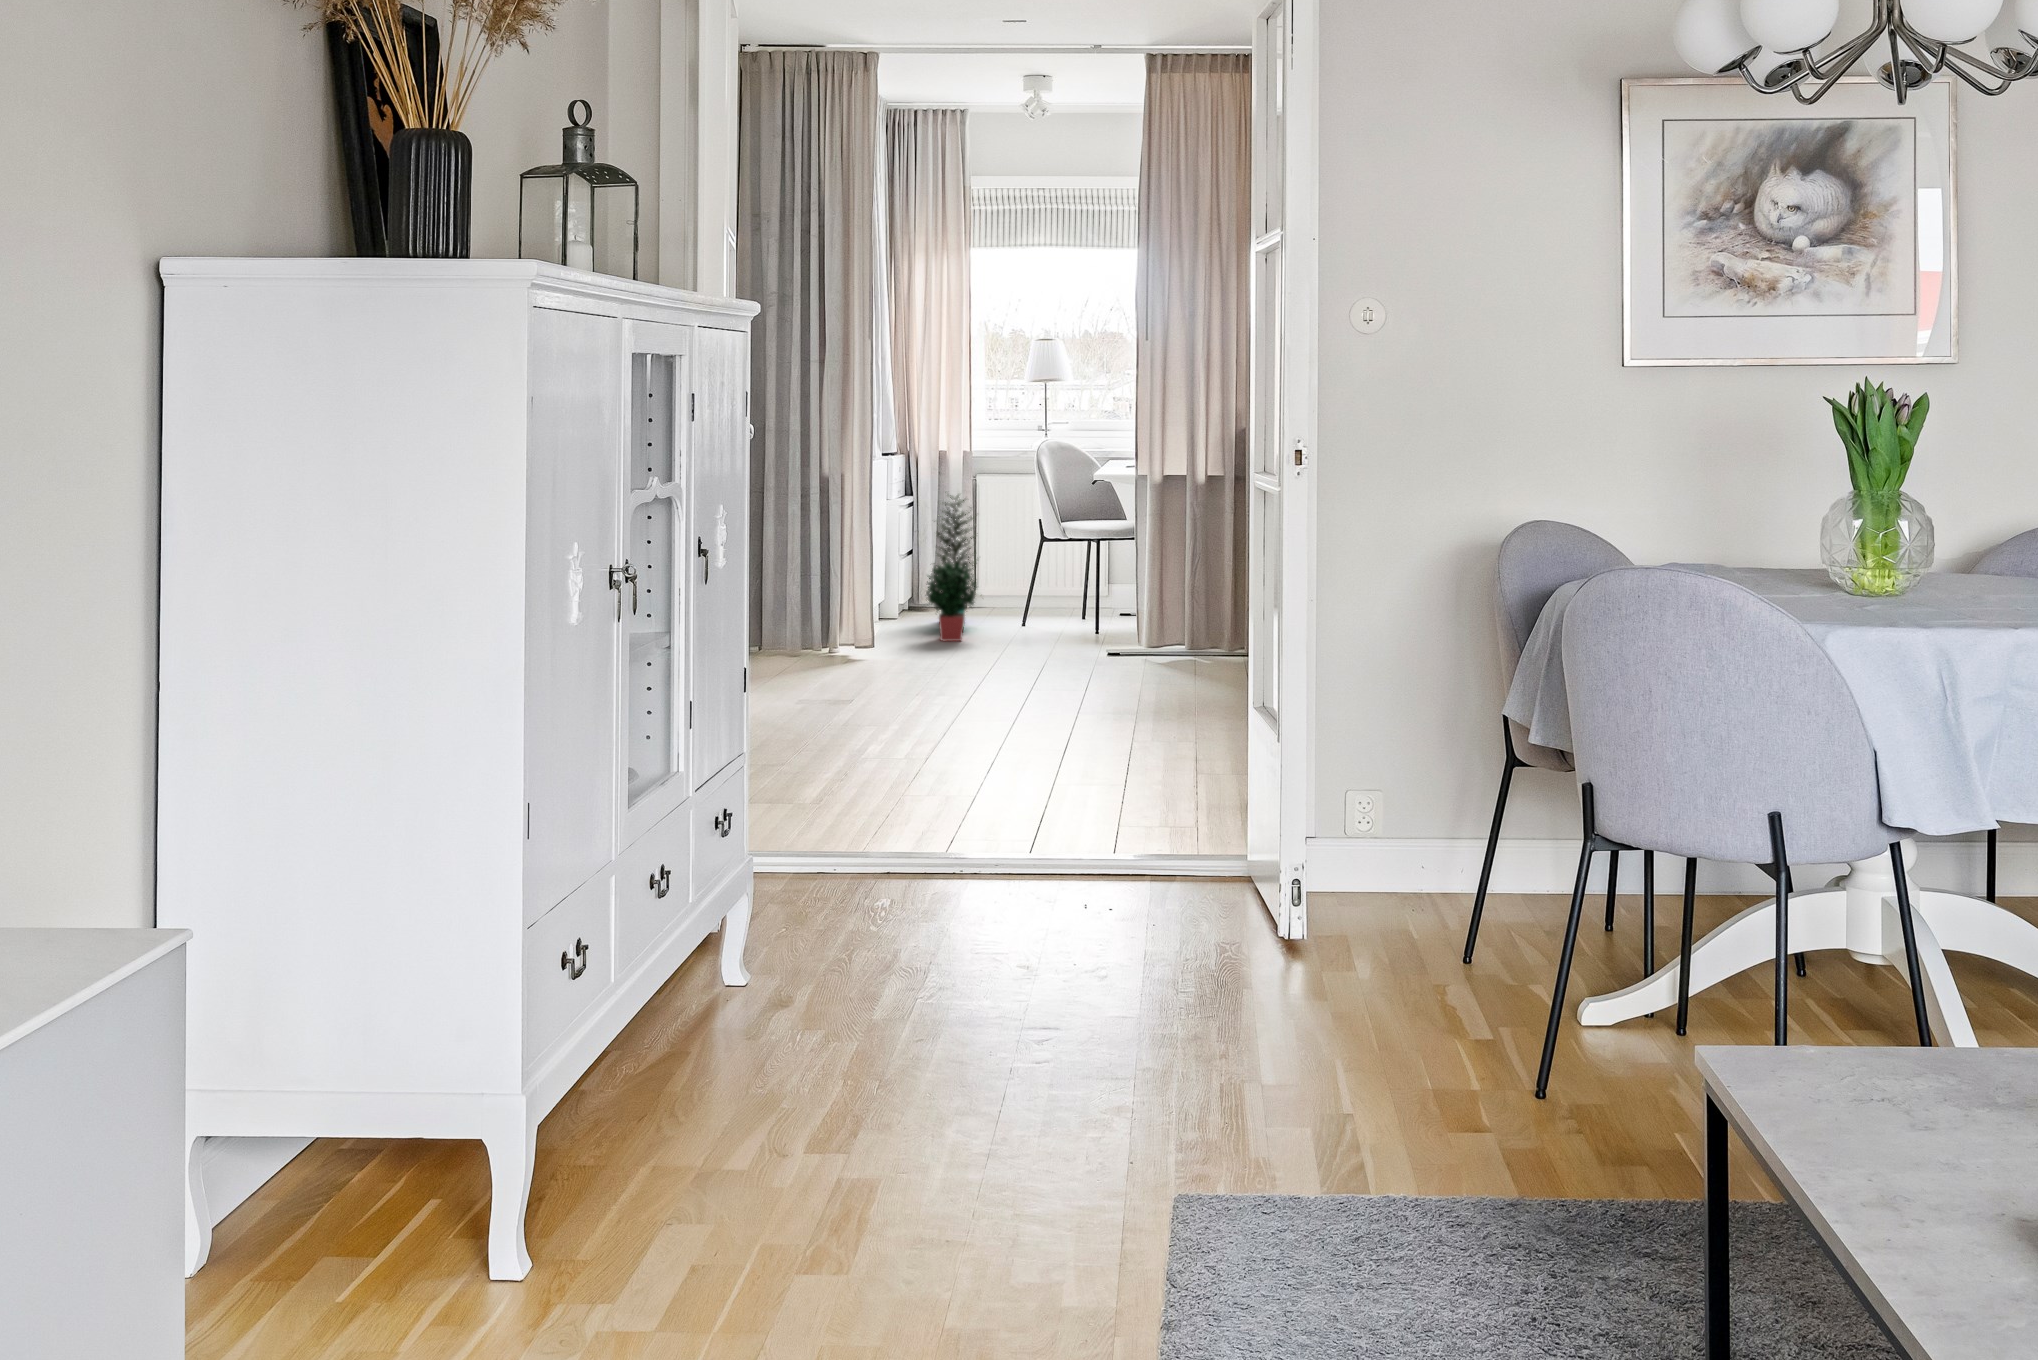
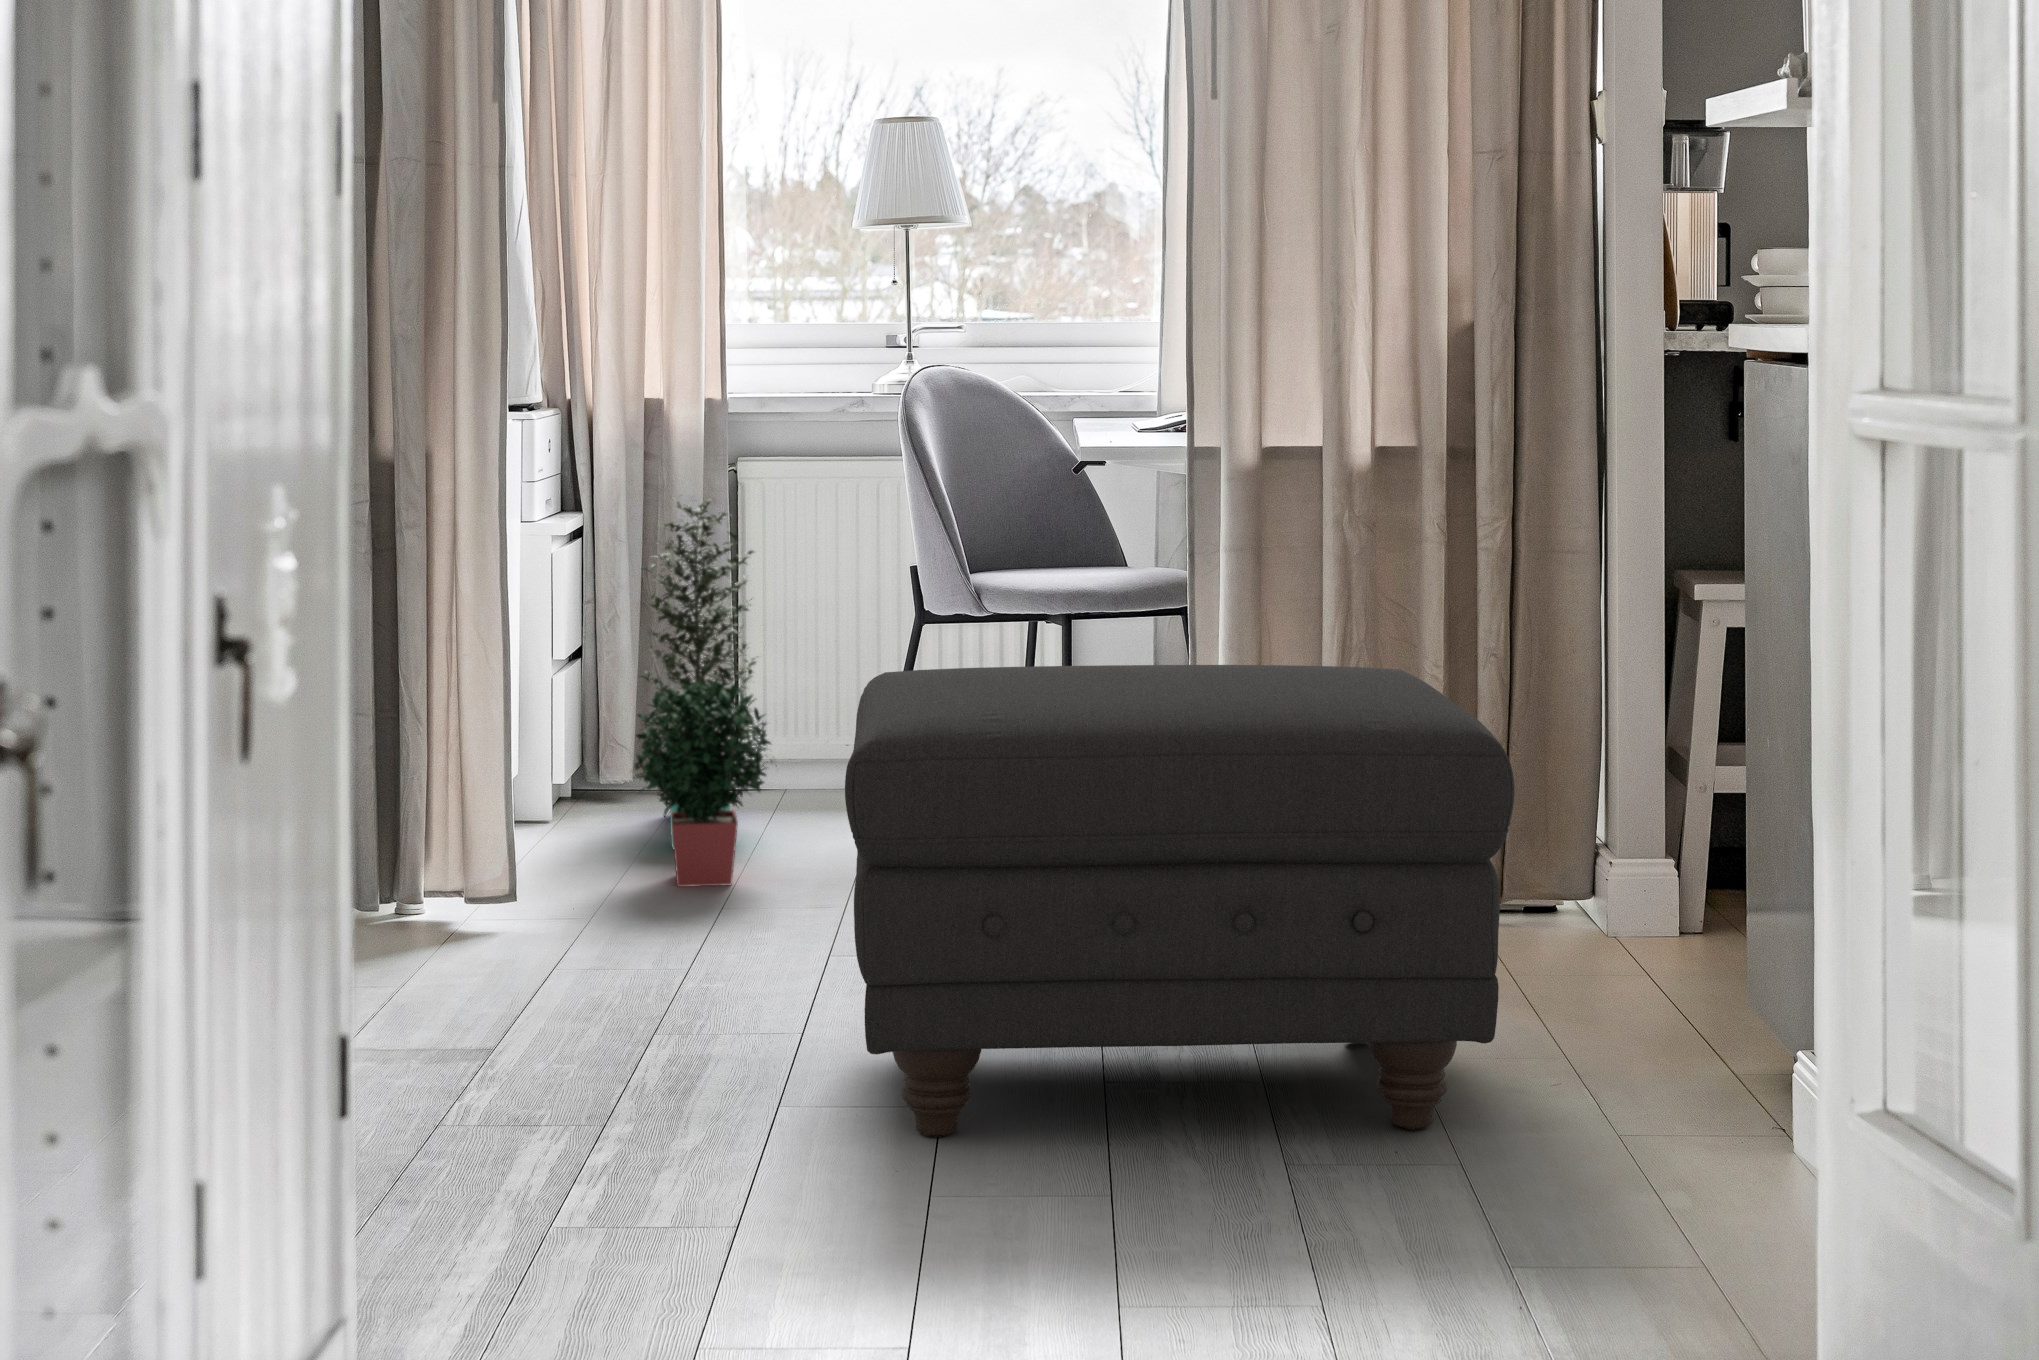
ottoman: none [980,550,1202,701] -> present [845,665,1514,1137]

